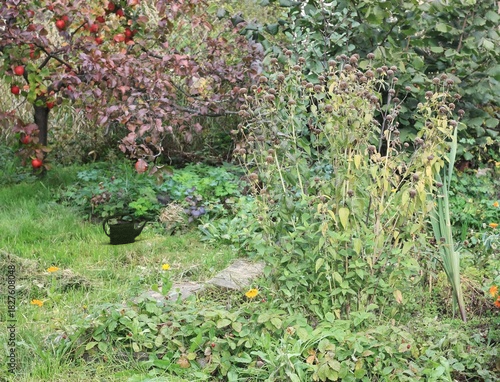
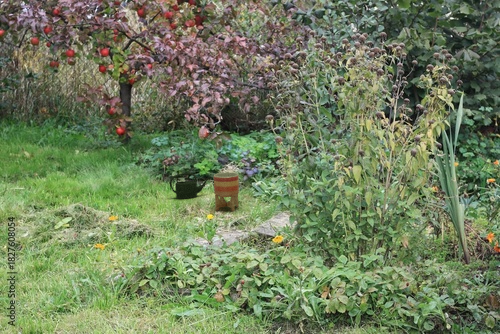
planter: none [158,213,188,259] -> present [214,172,239,211]

